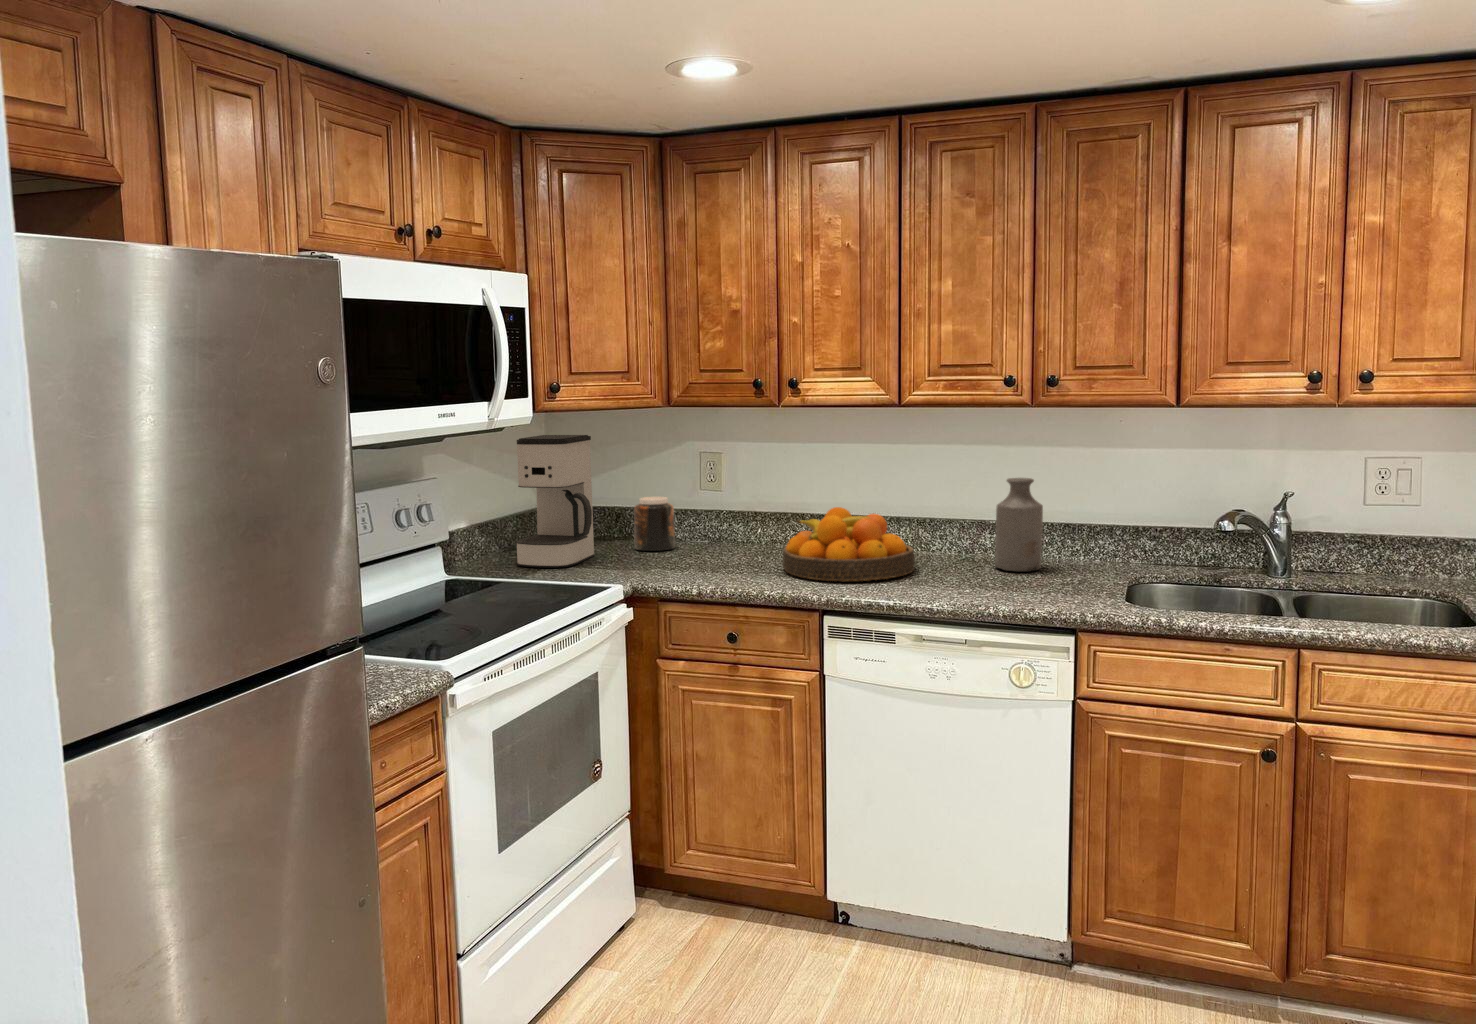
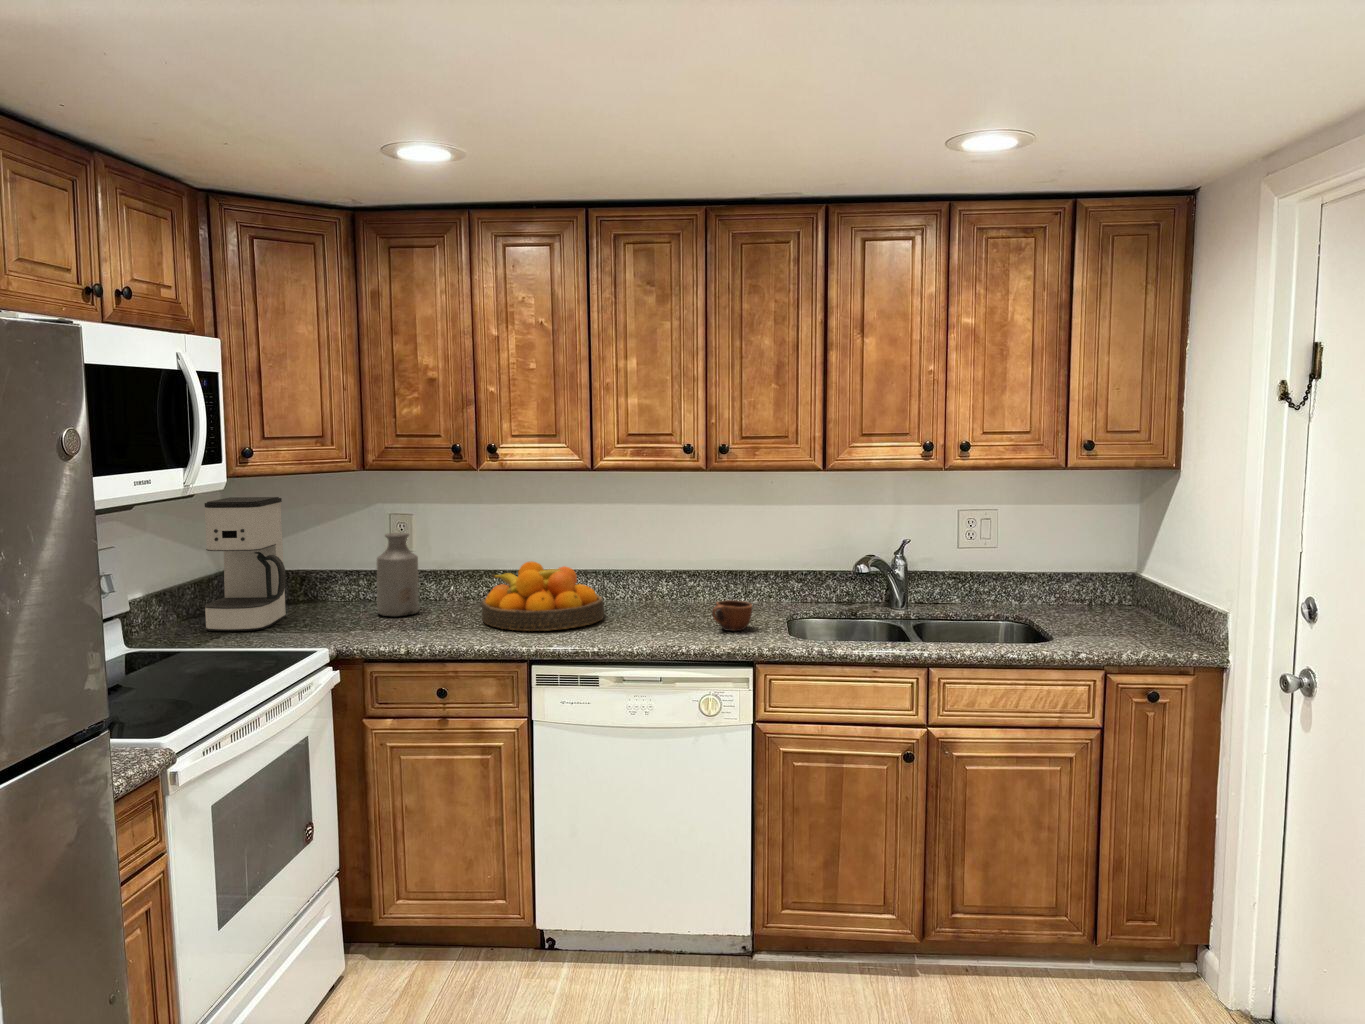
bottle: present [995,478,1043,572] -> present [377,533,419,617]
jar: present [634,497,675,551] -> none [325,556,367,609]
mug: none [1031,557,1081,592] -> present [712,600,752,631]

